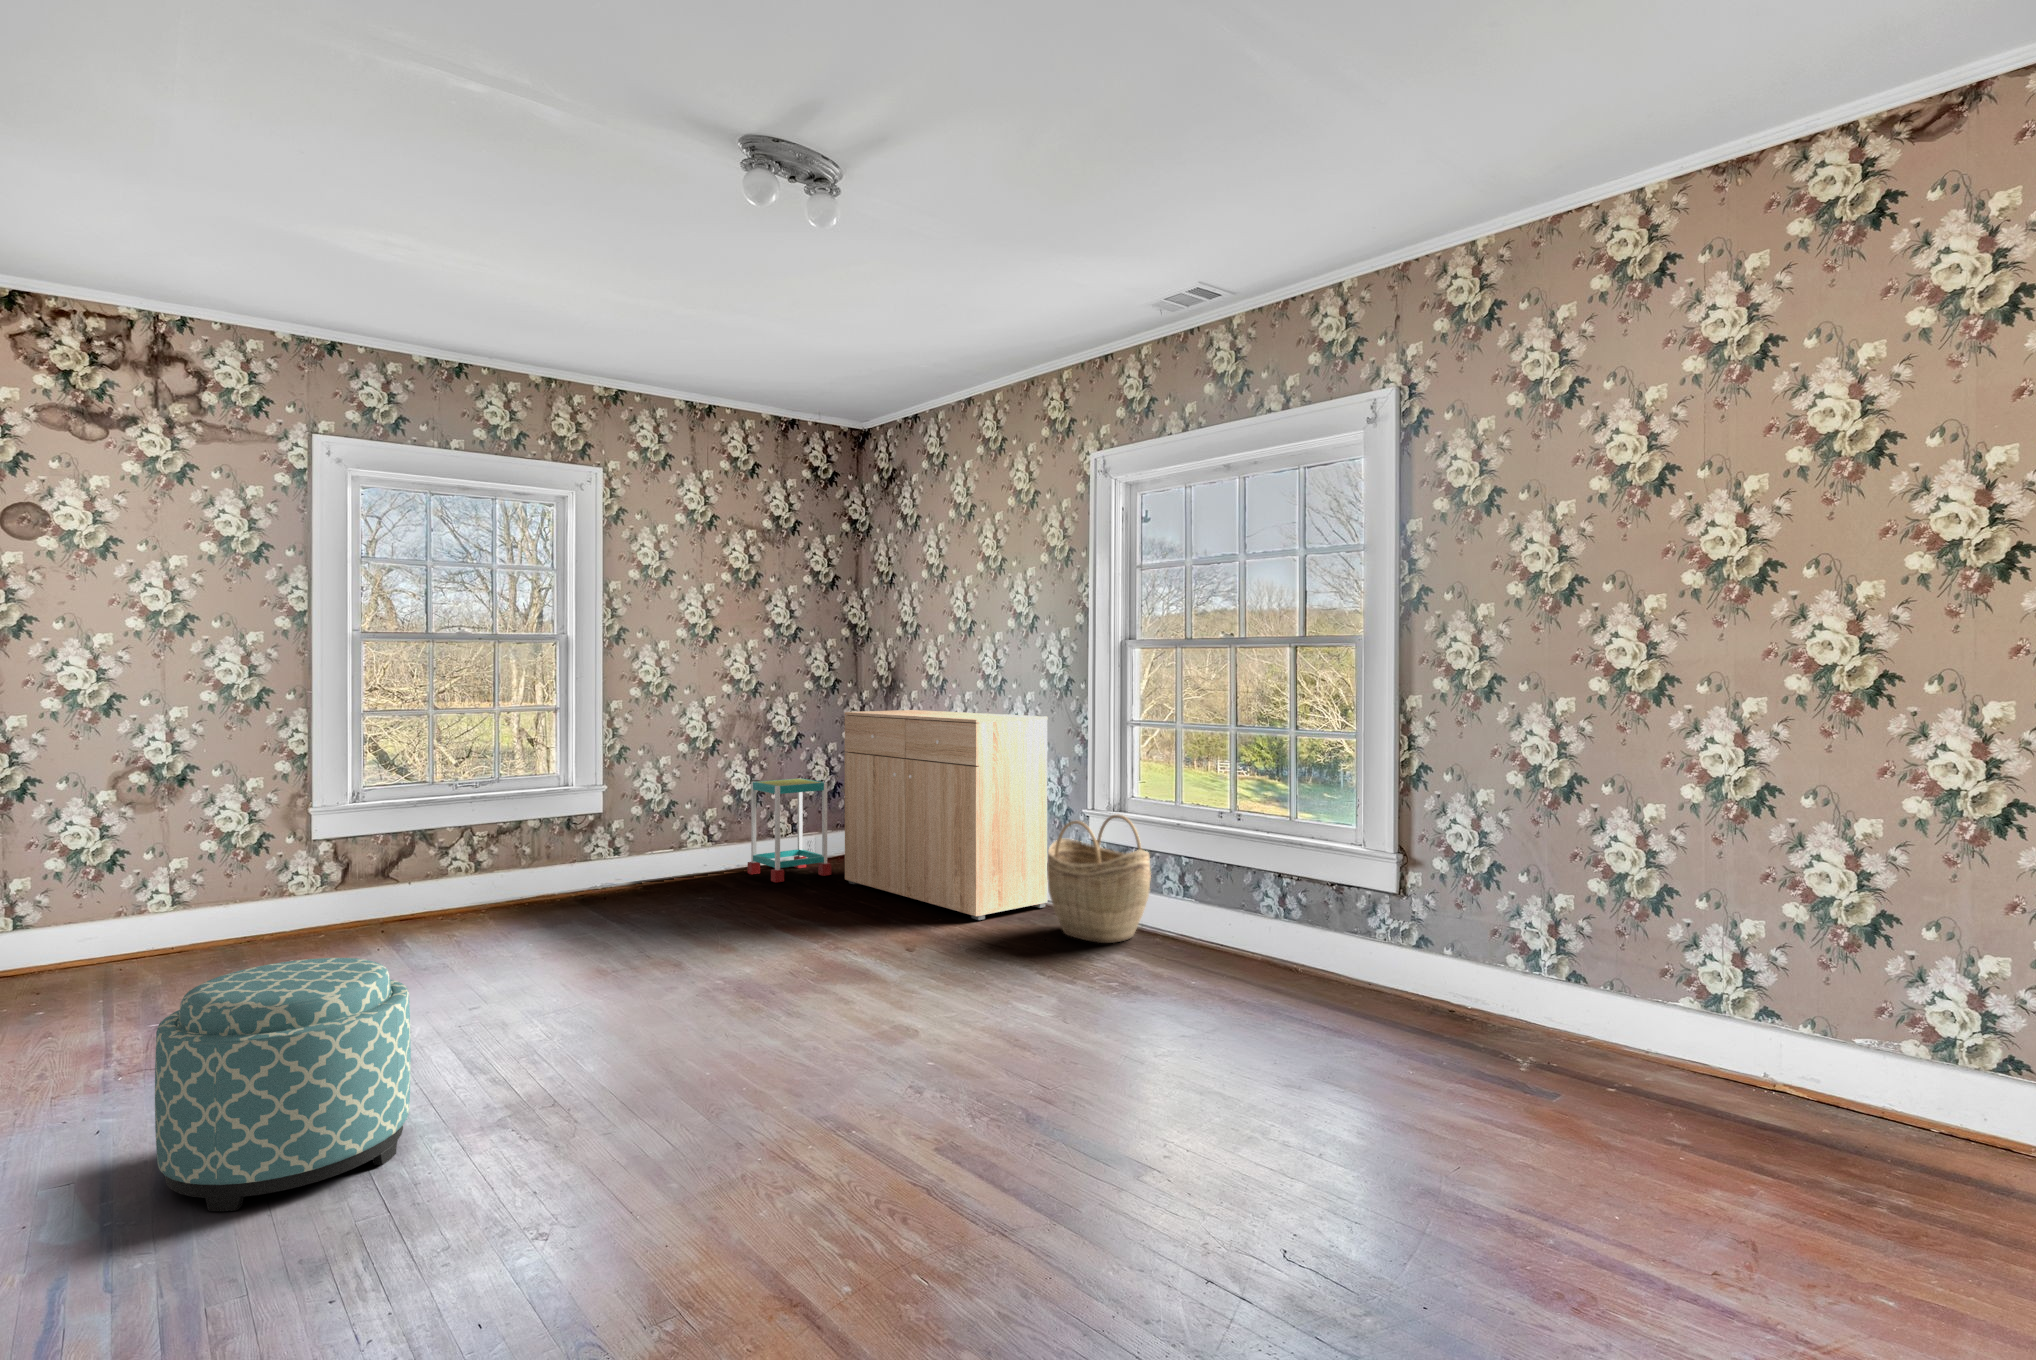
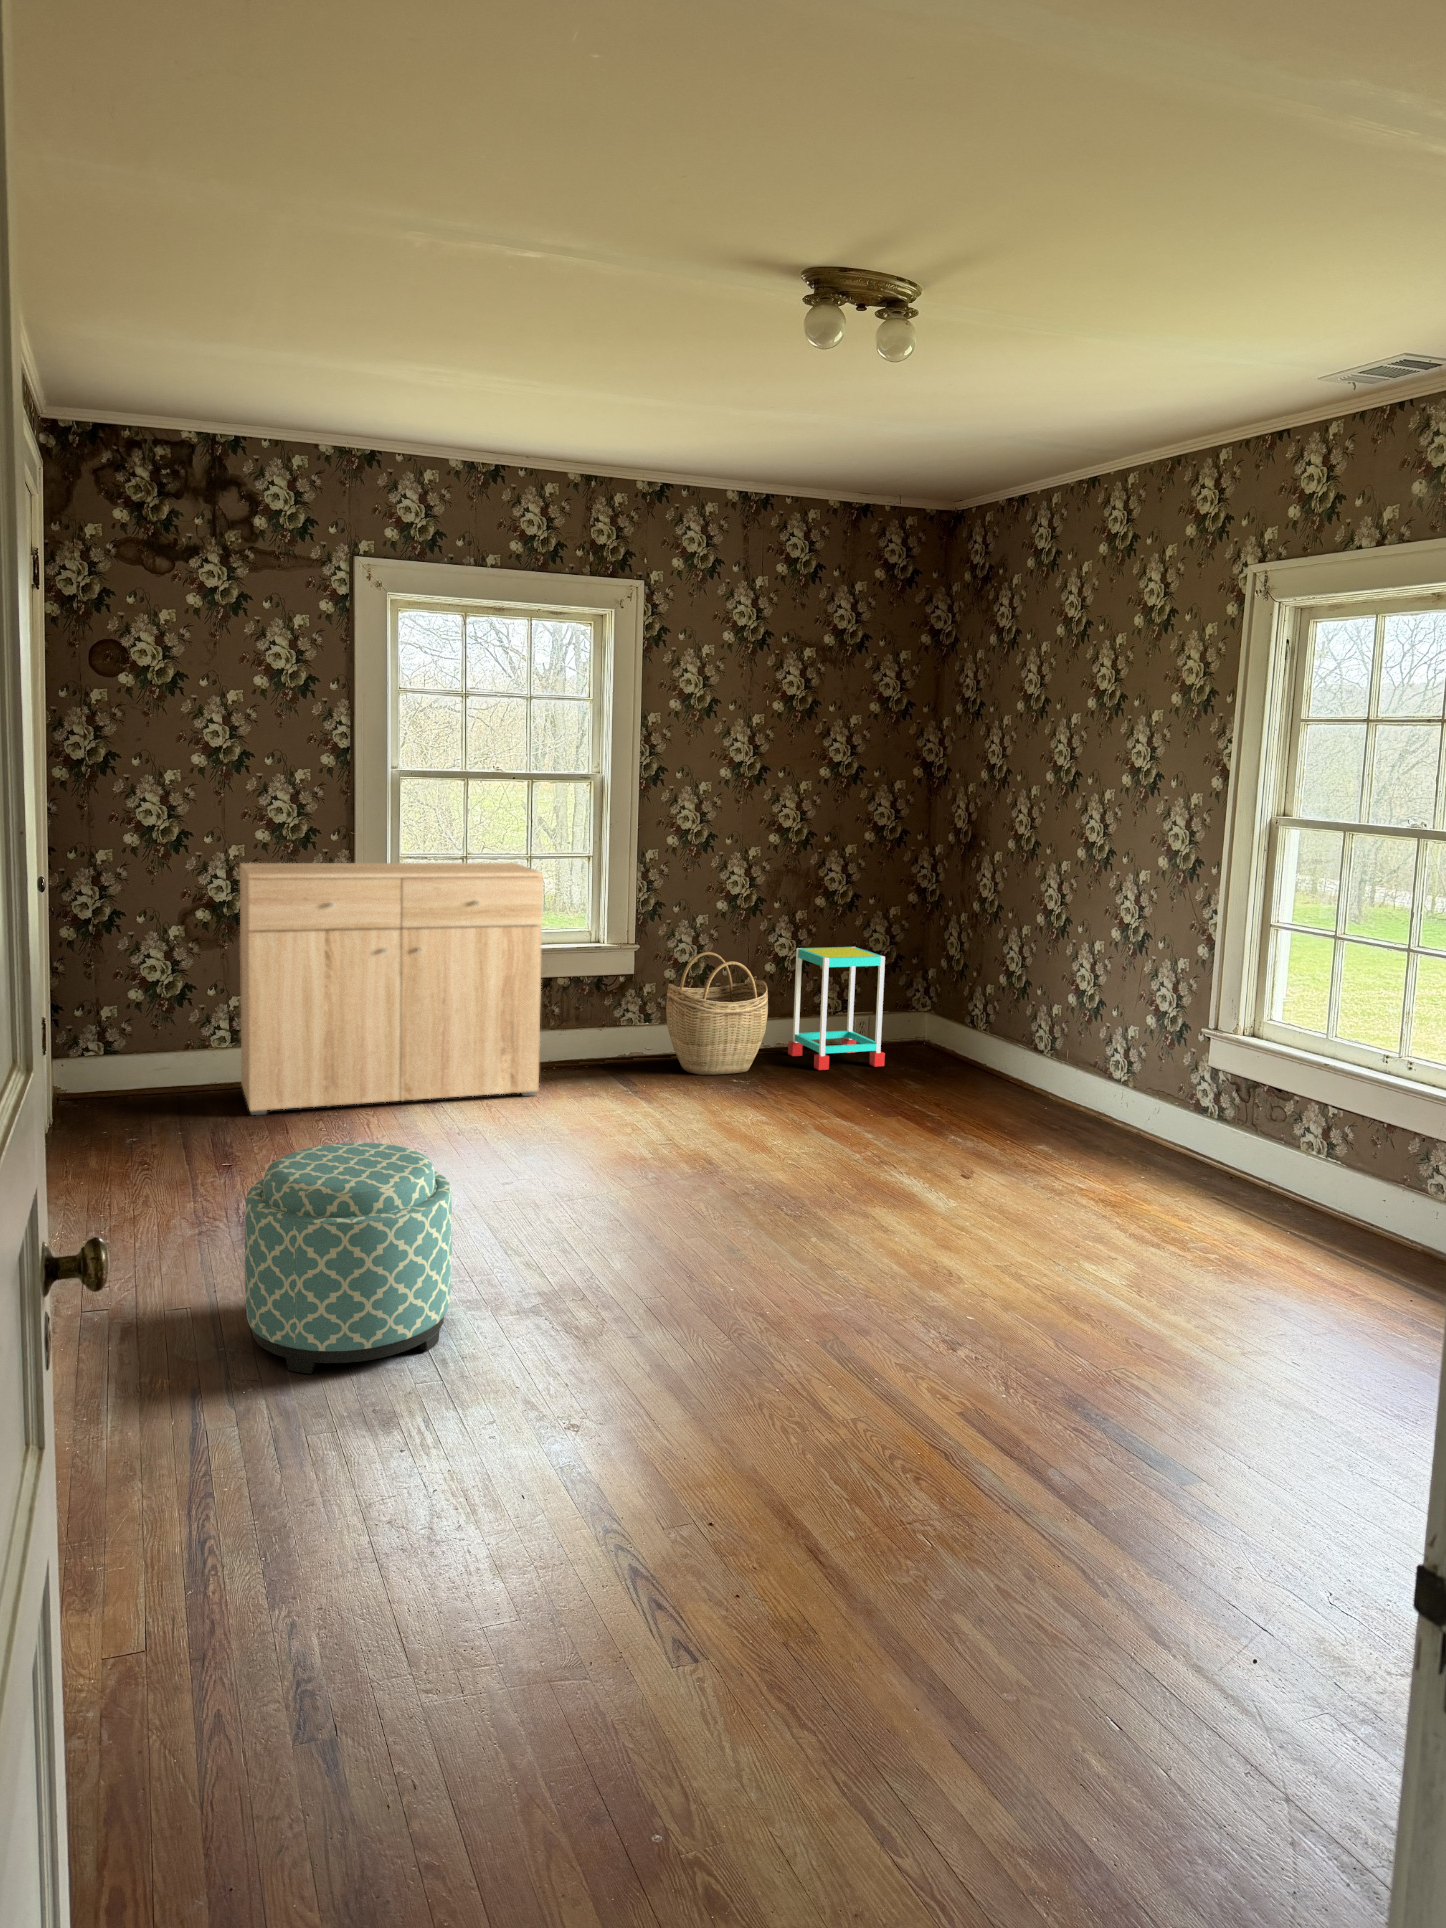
dresser: present [845,710,1048,920] -> present [240,863,543,1115]
woven basket: present [1047,815,1151,943] -> present [666,952,768,1075]

